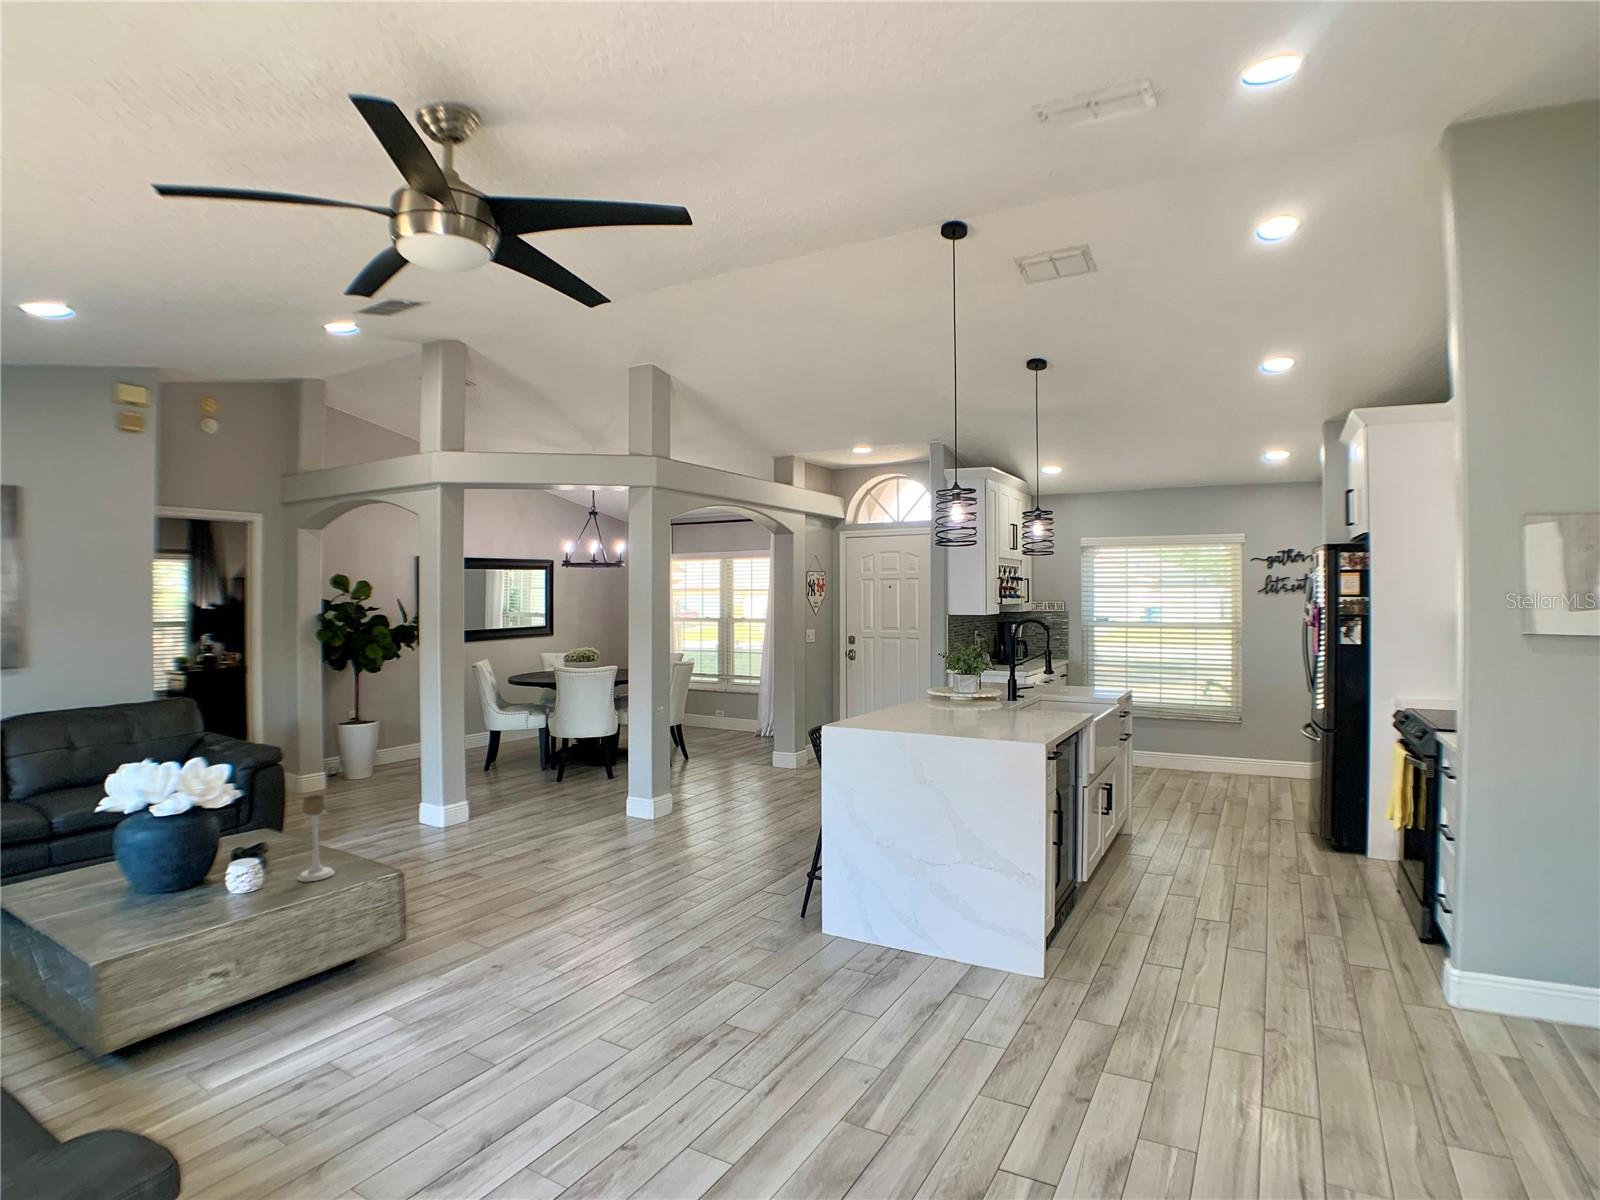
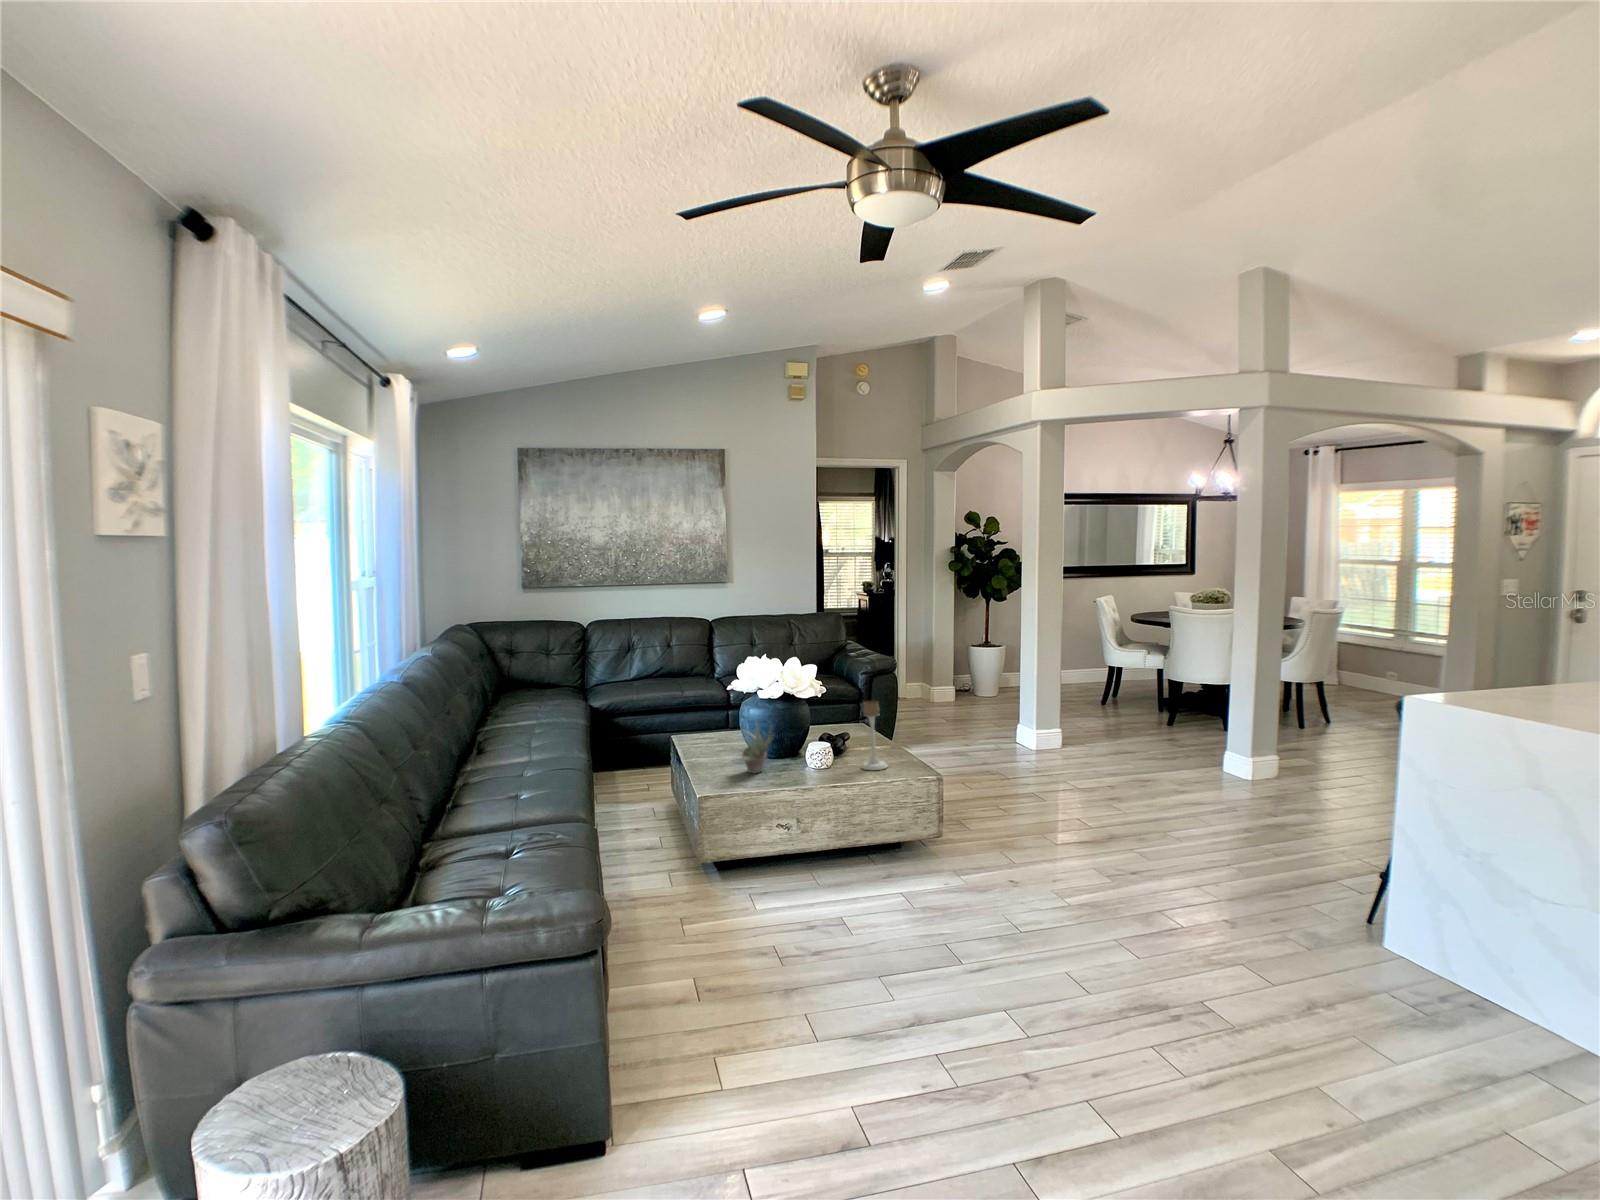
succulent plant: none [105,844,168,921] -> present [741,724,773,773]

